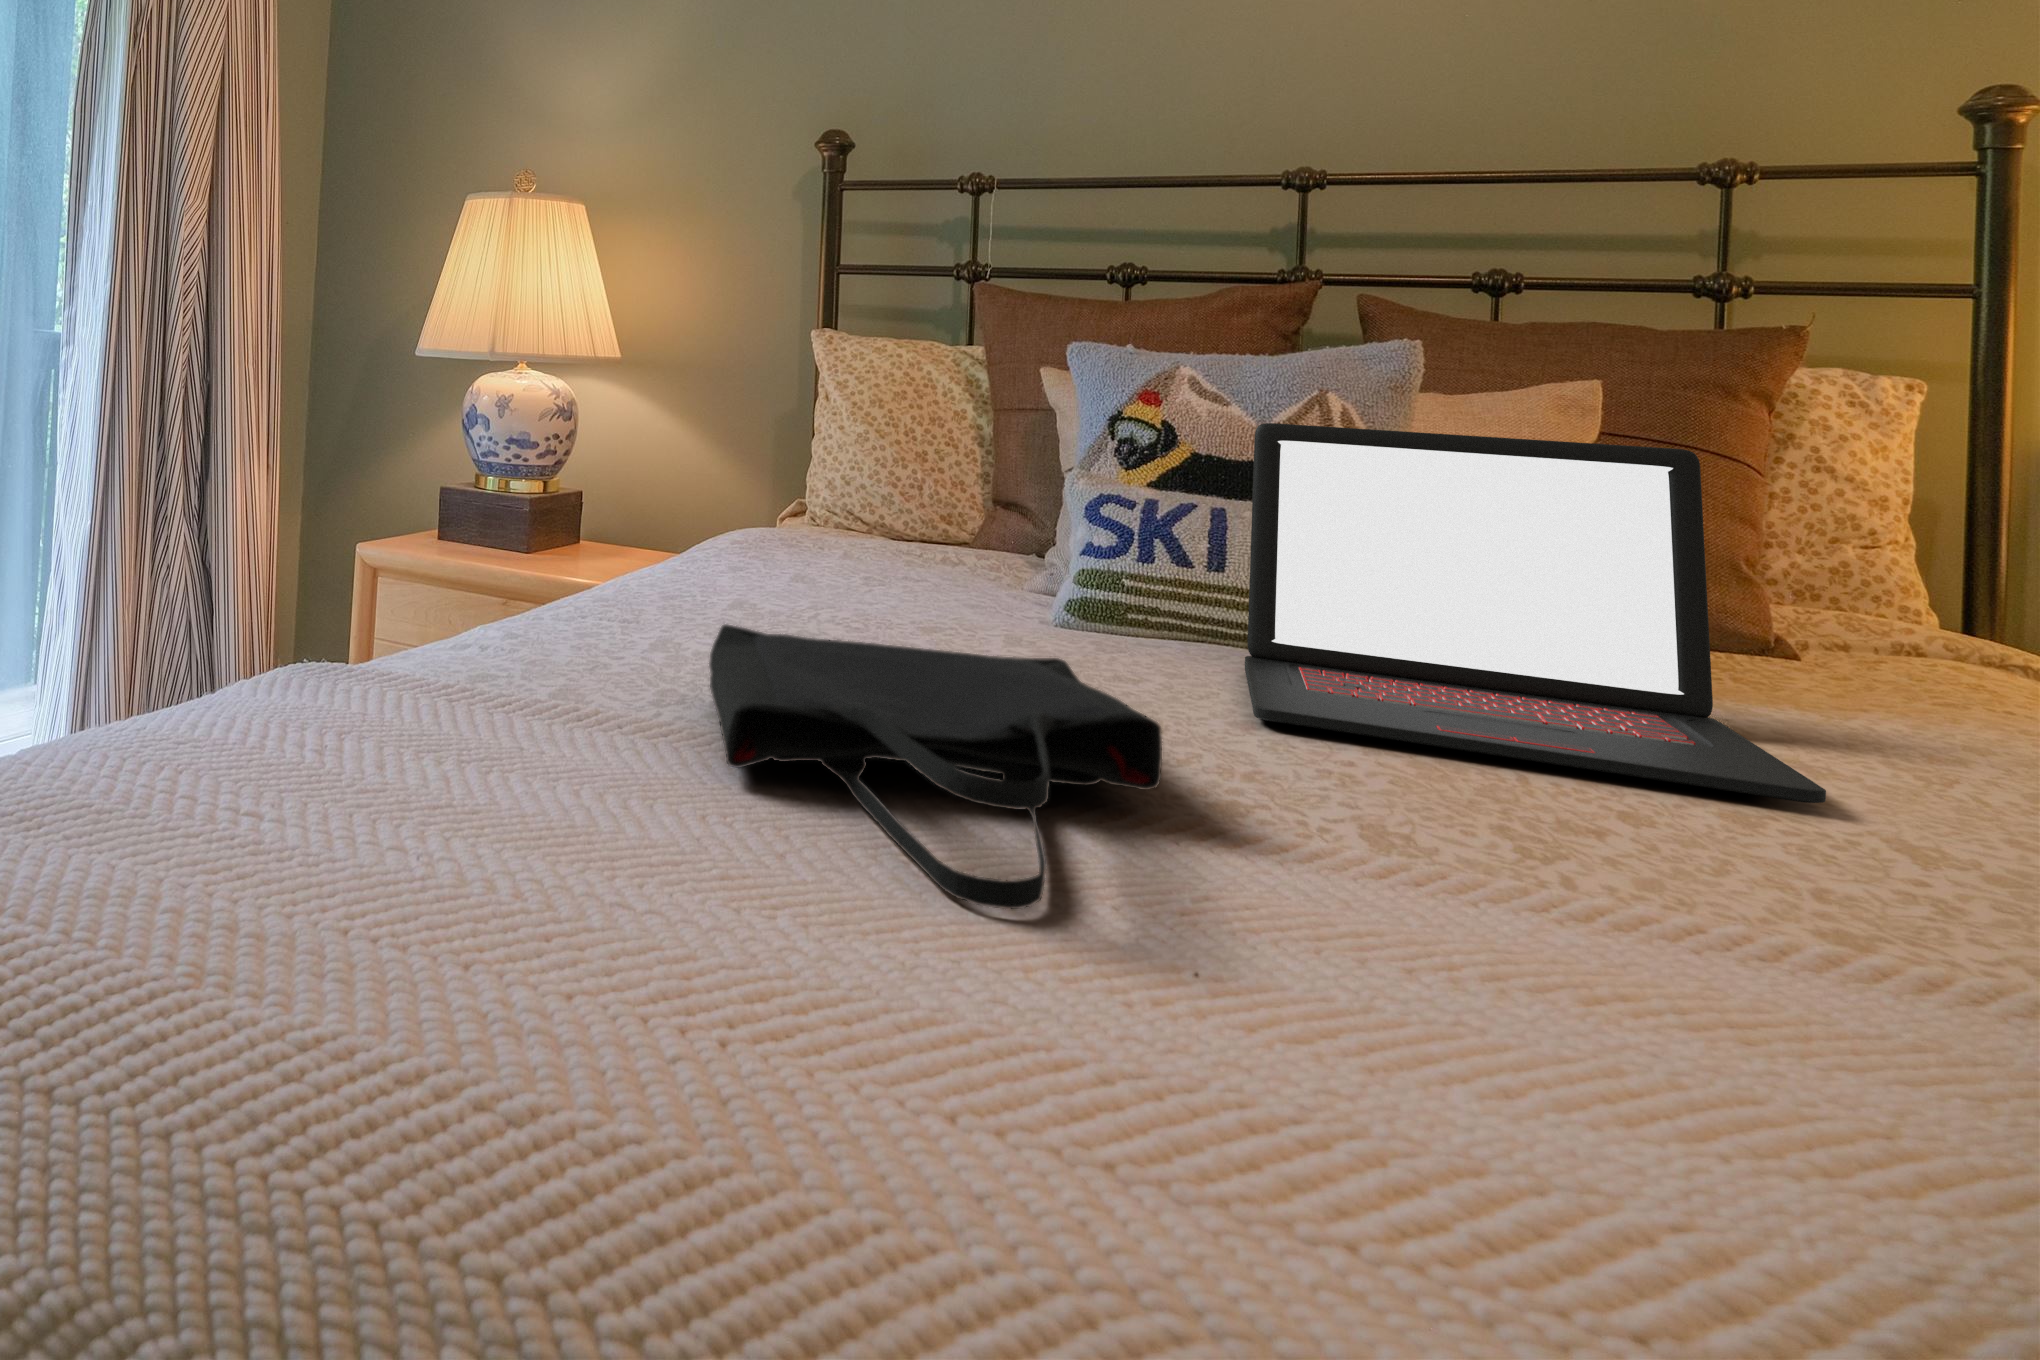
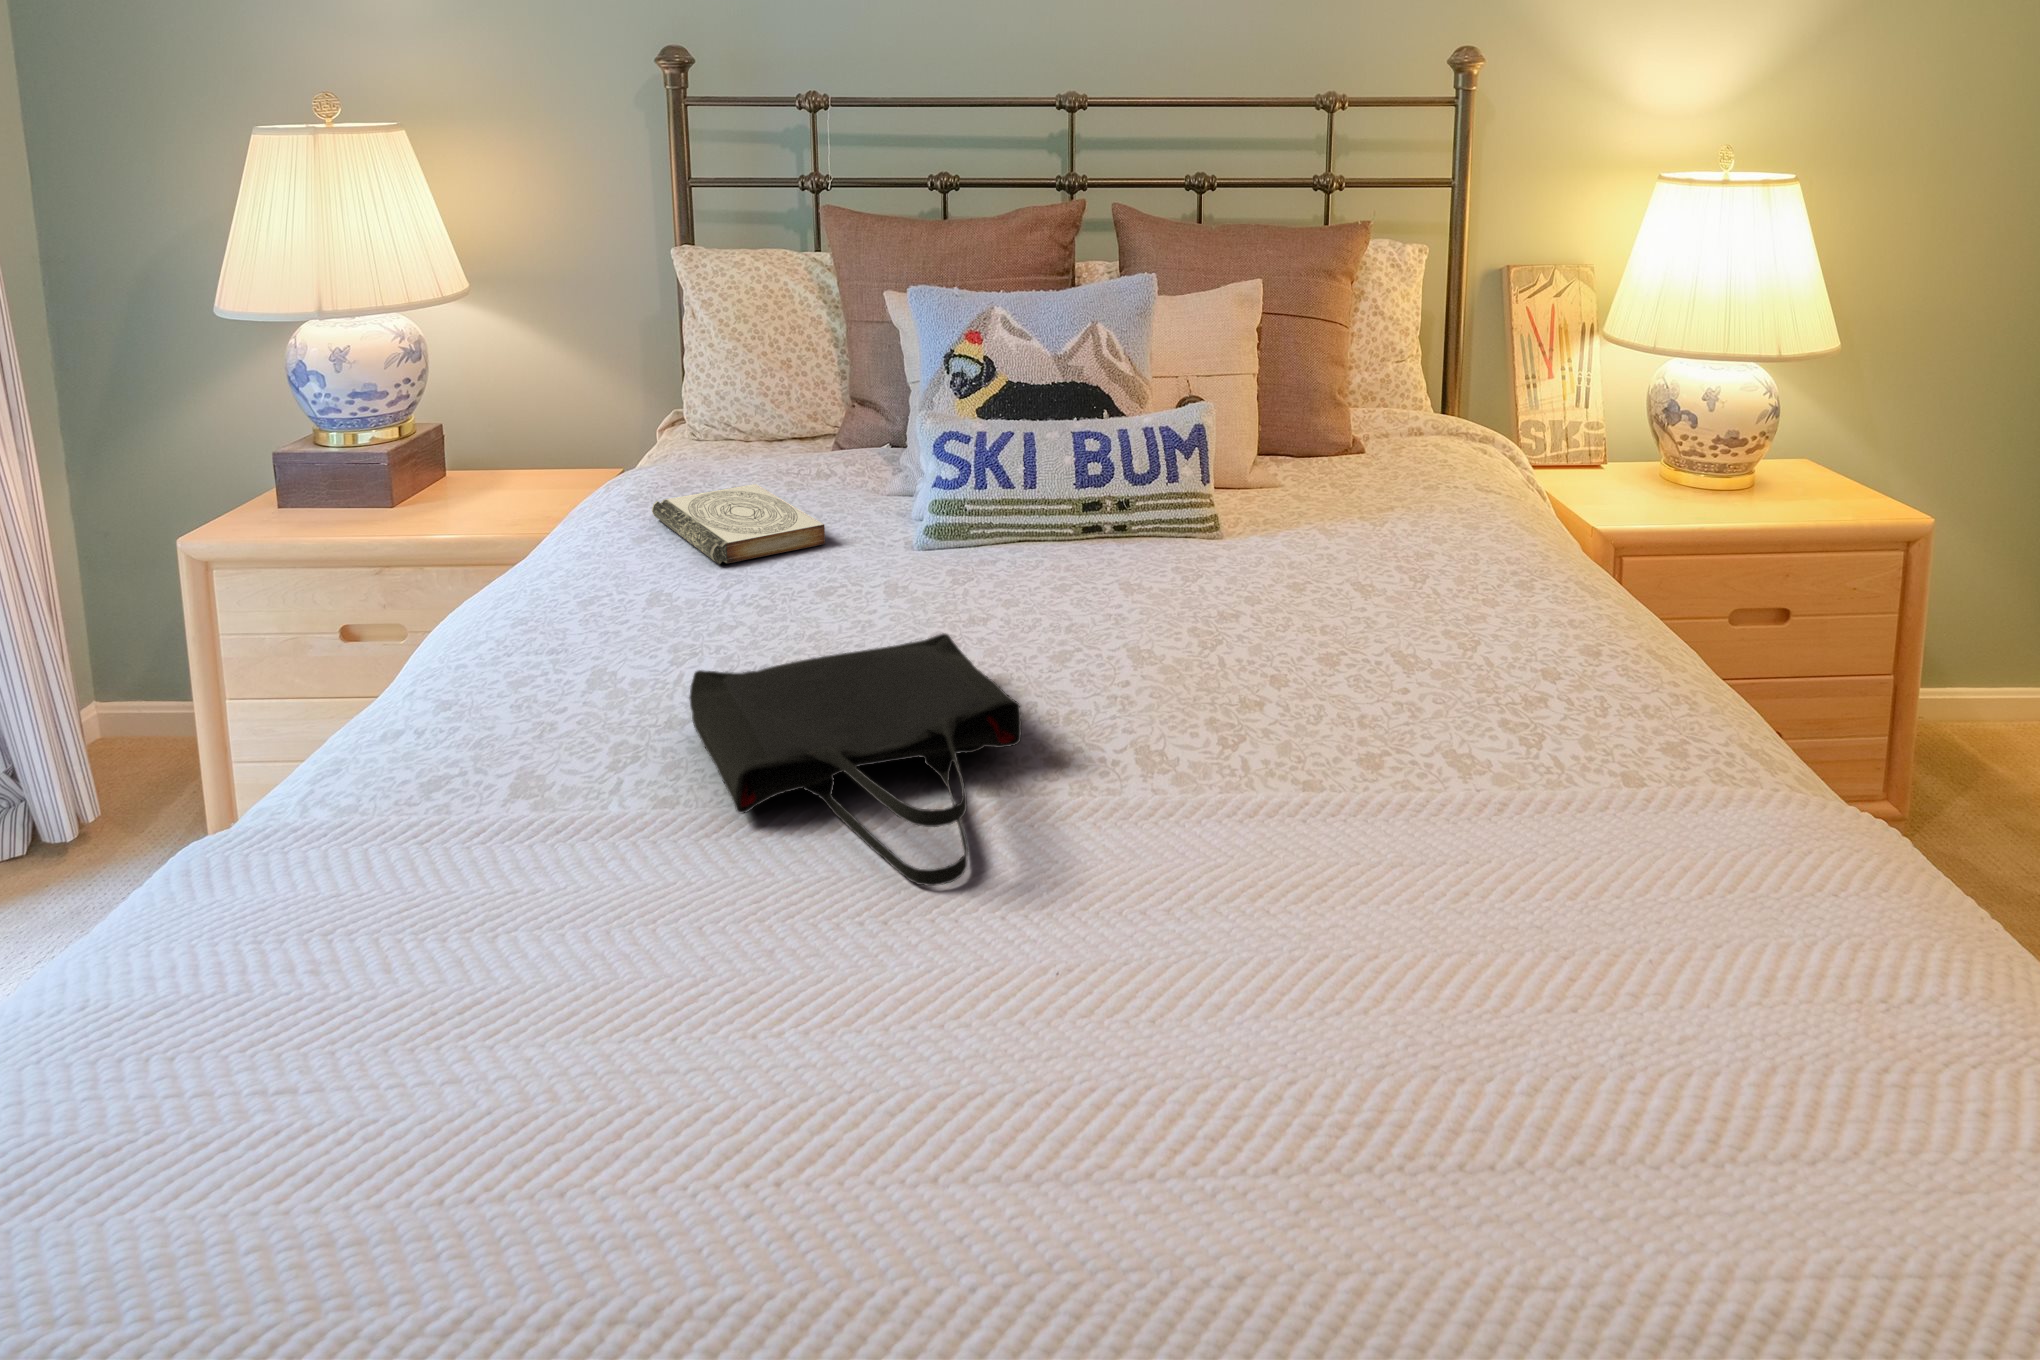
laptop: present [1245,423,1826,803] -> none [1053,381,1357,633]
book: none [747,541,933,603] -> present [652,484,825,565]

